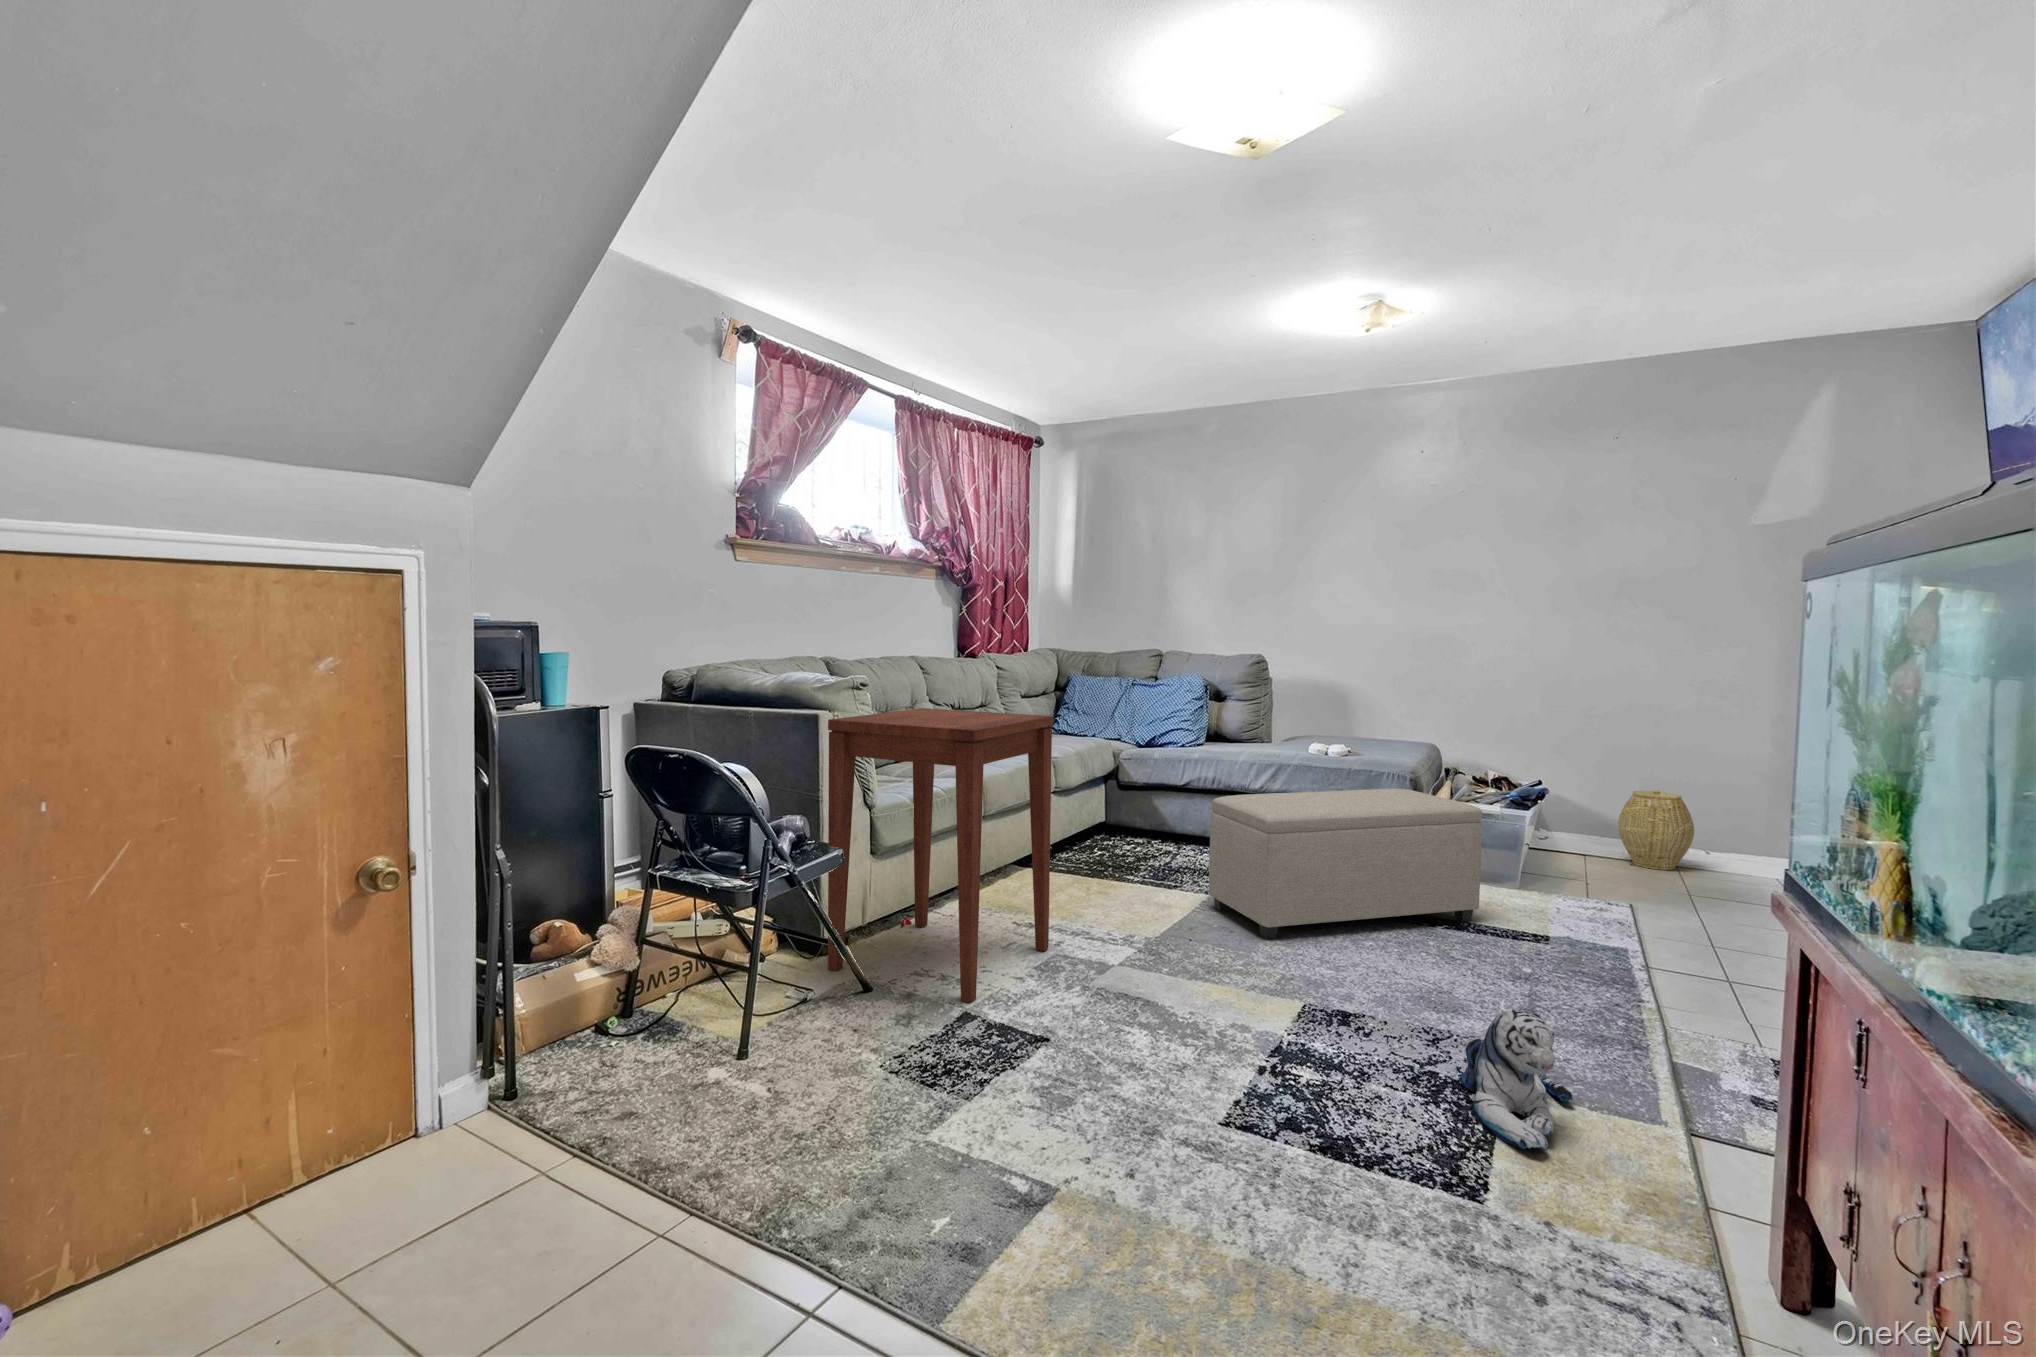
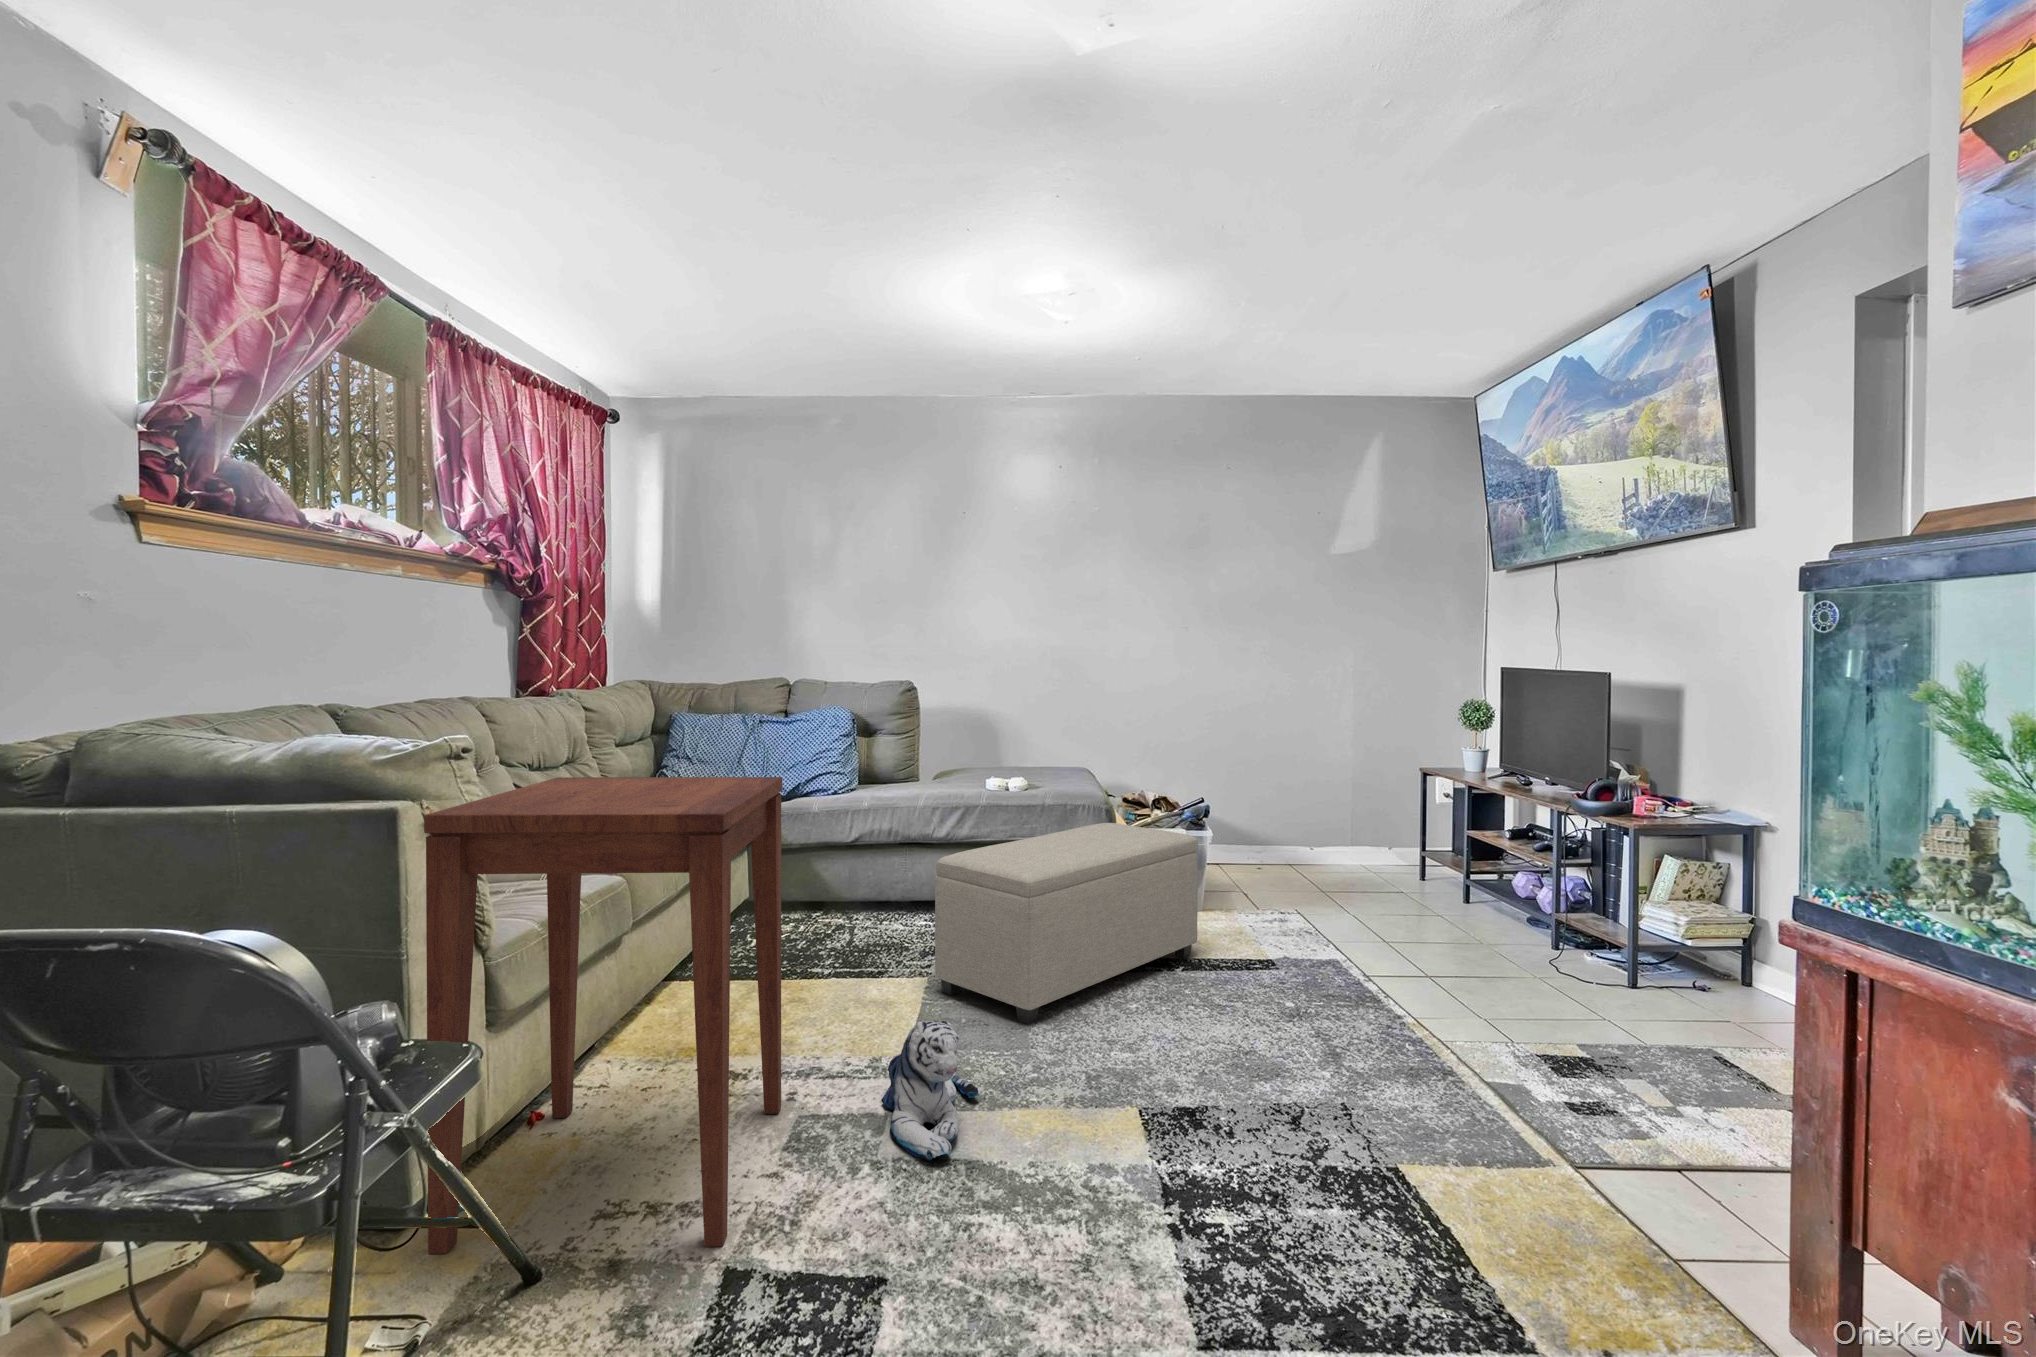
woven basket: present [1618,790,1694,870] -> none [1238,798,1297,871]
plush toy: present [1459,1009,1573,1150] -> present [881,1021,979,1161]

